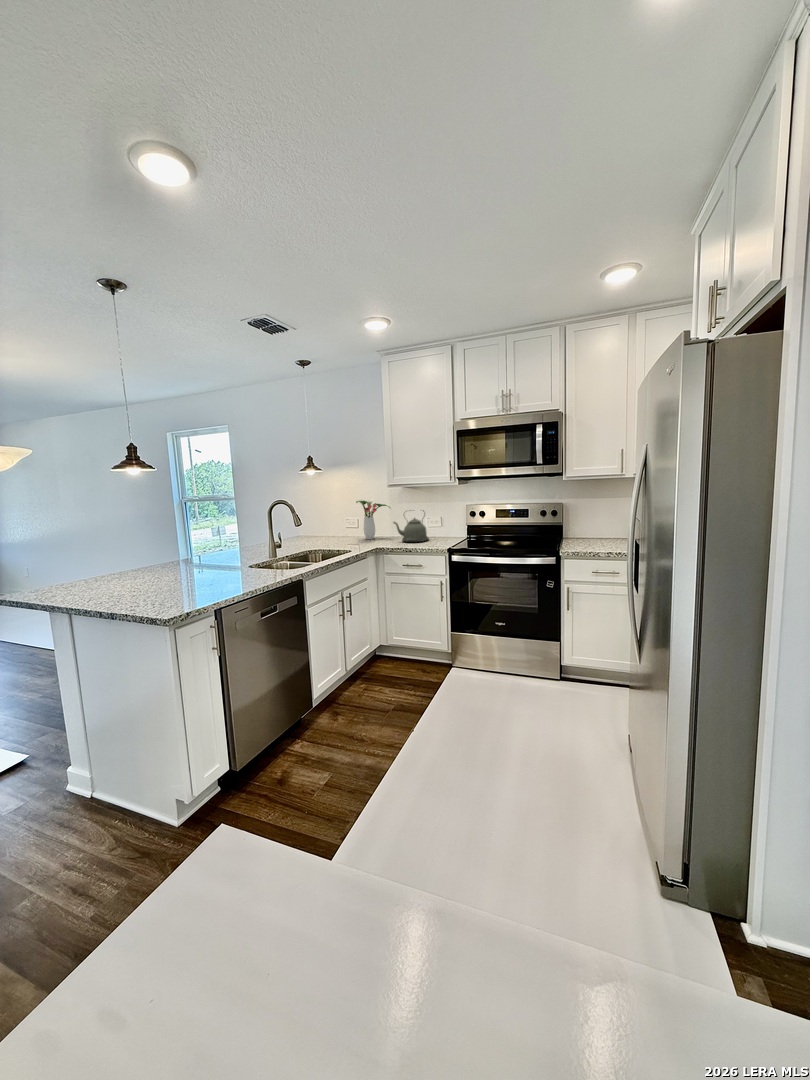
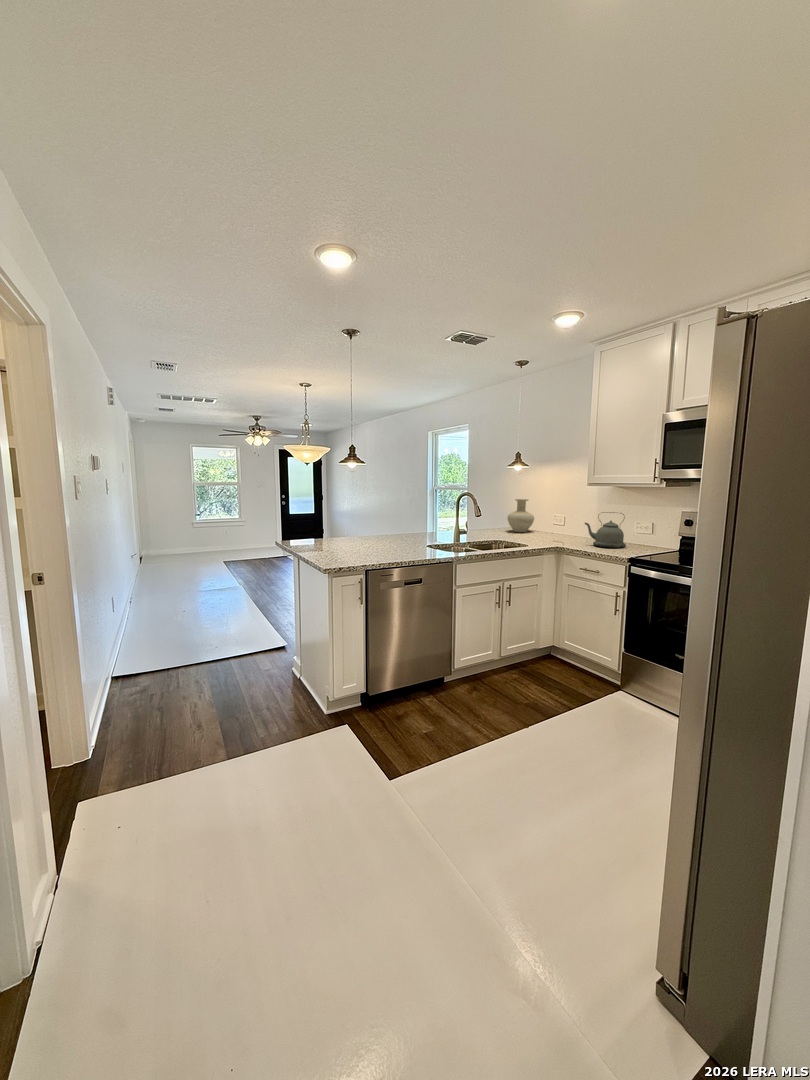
flower arrangement: present [355,499,390,539] -> none [551,496,590,538]
vase: none [303,505,331,539] -> present [507,499,534,532]

